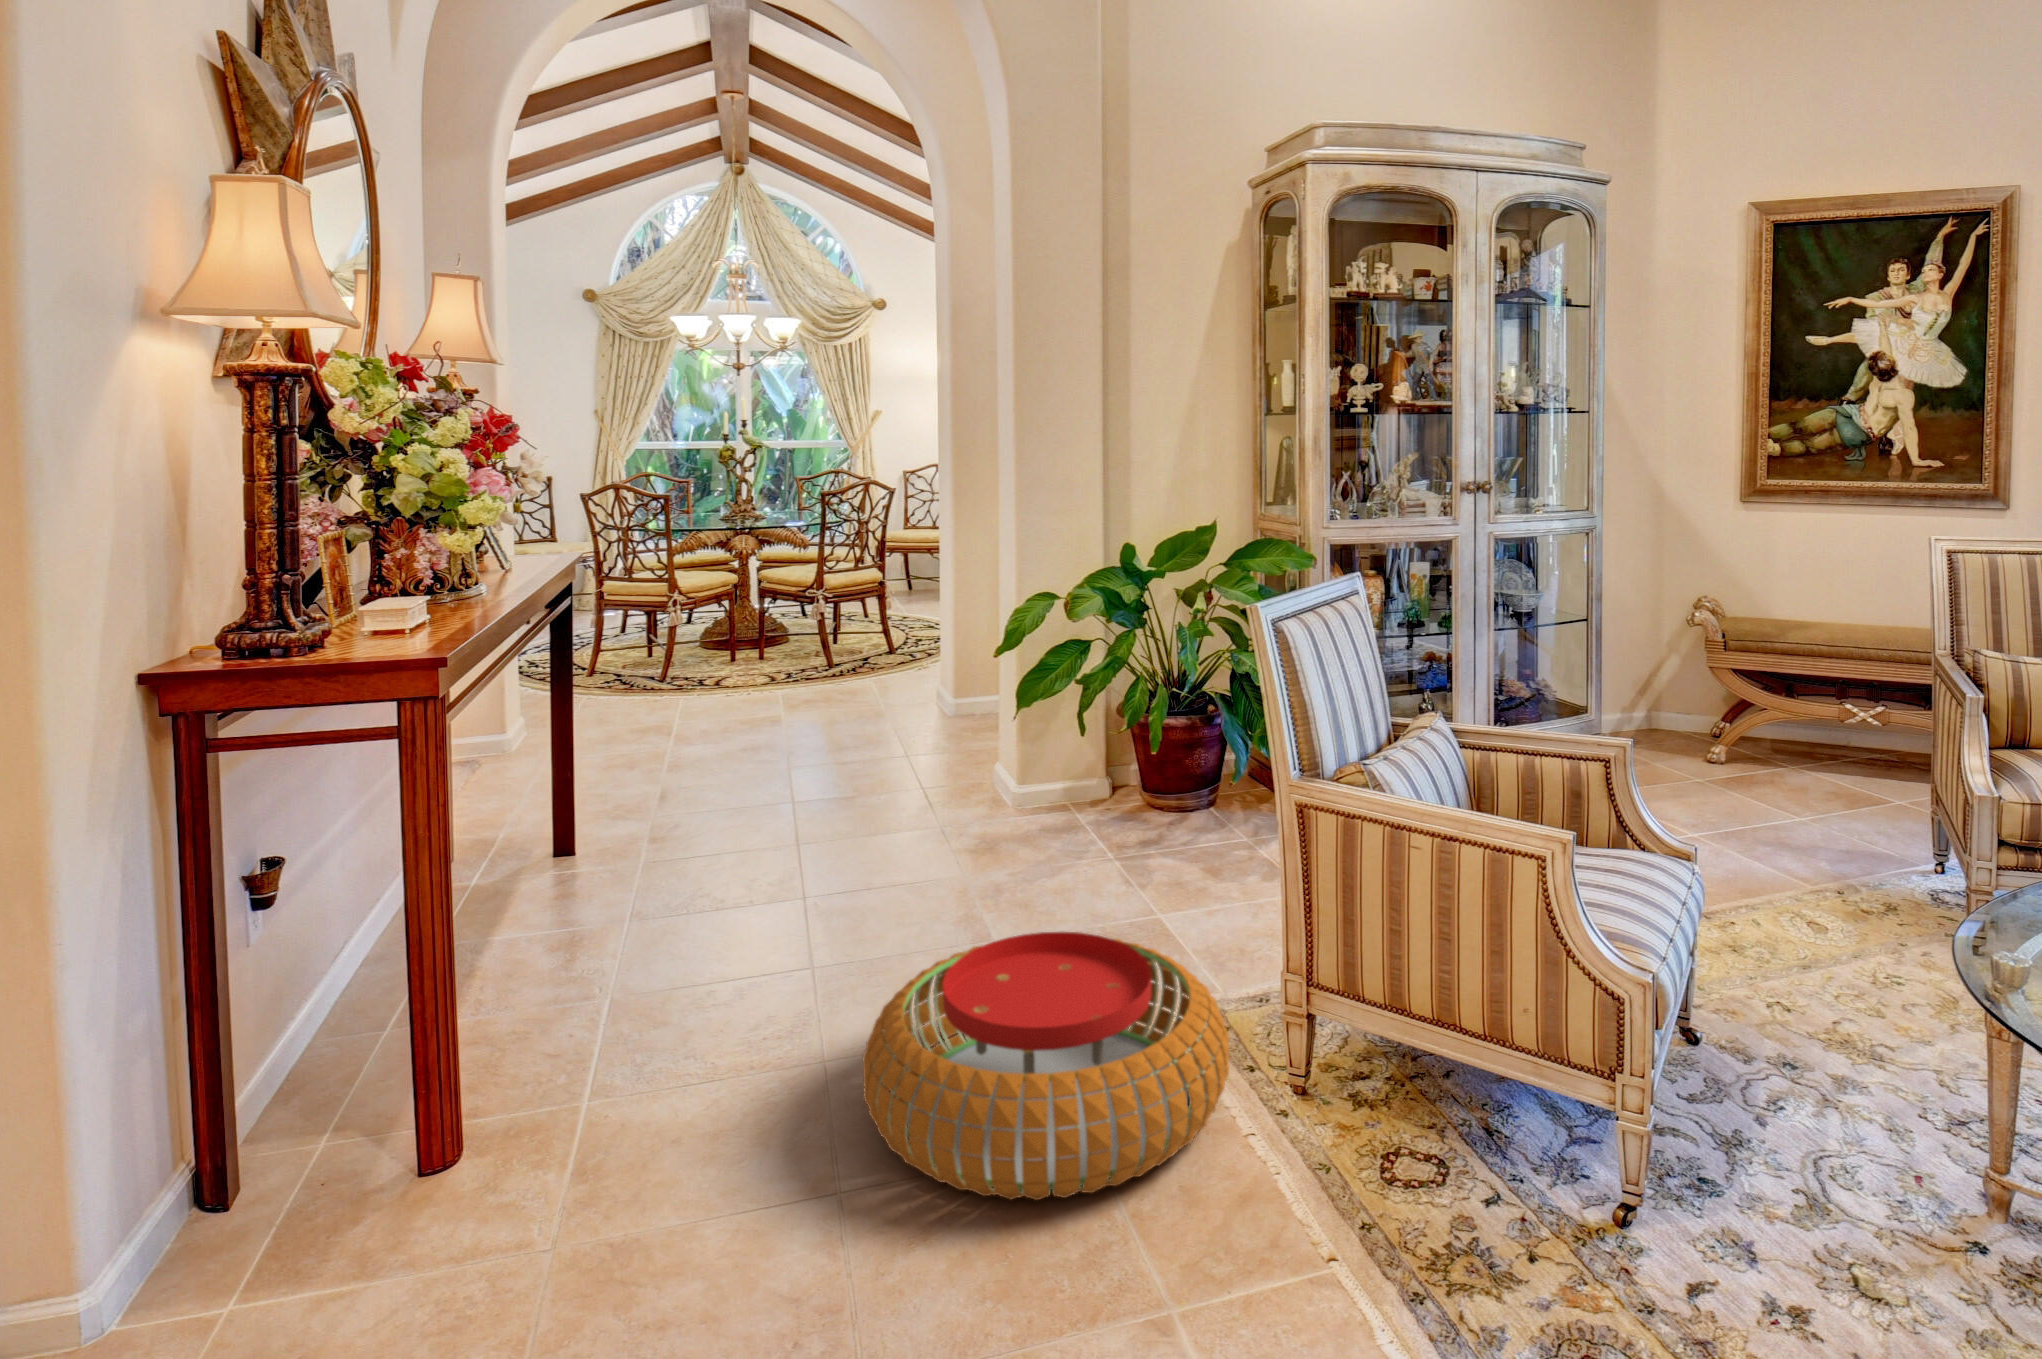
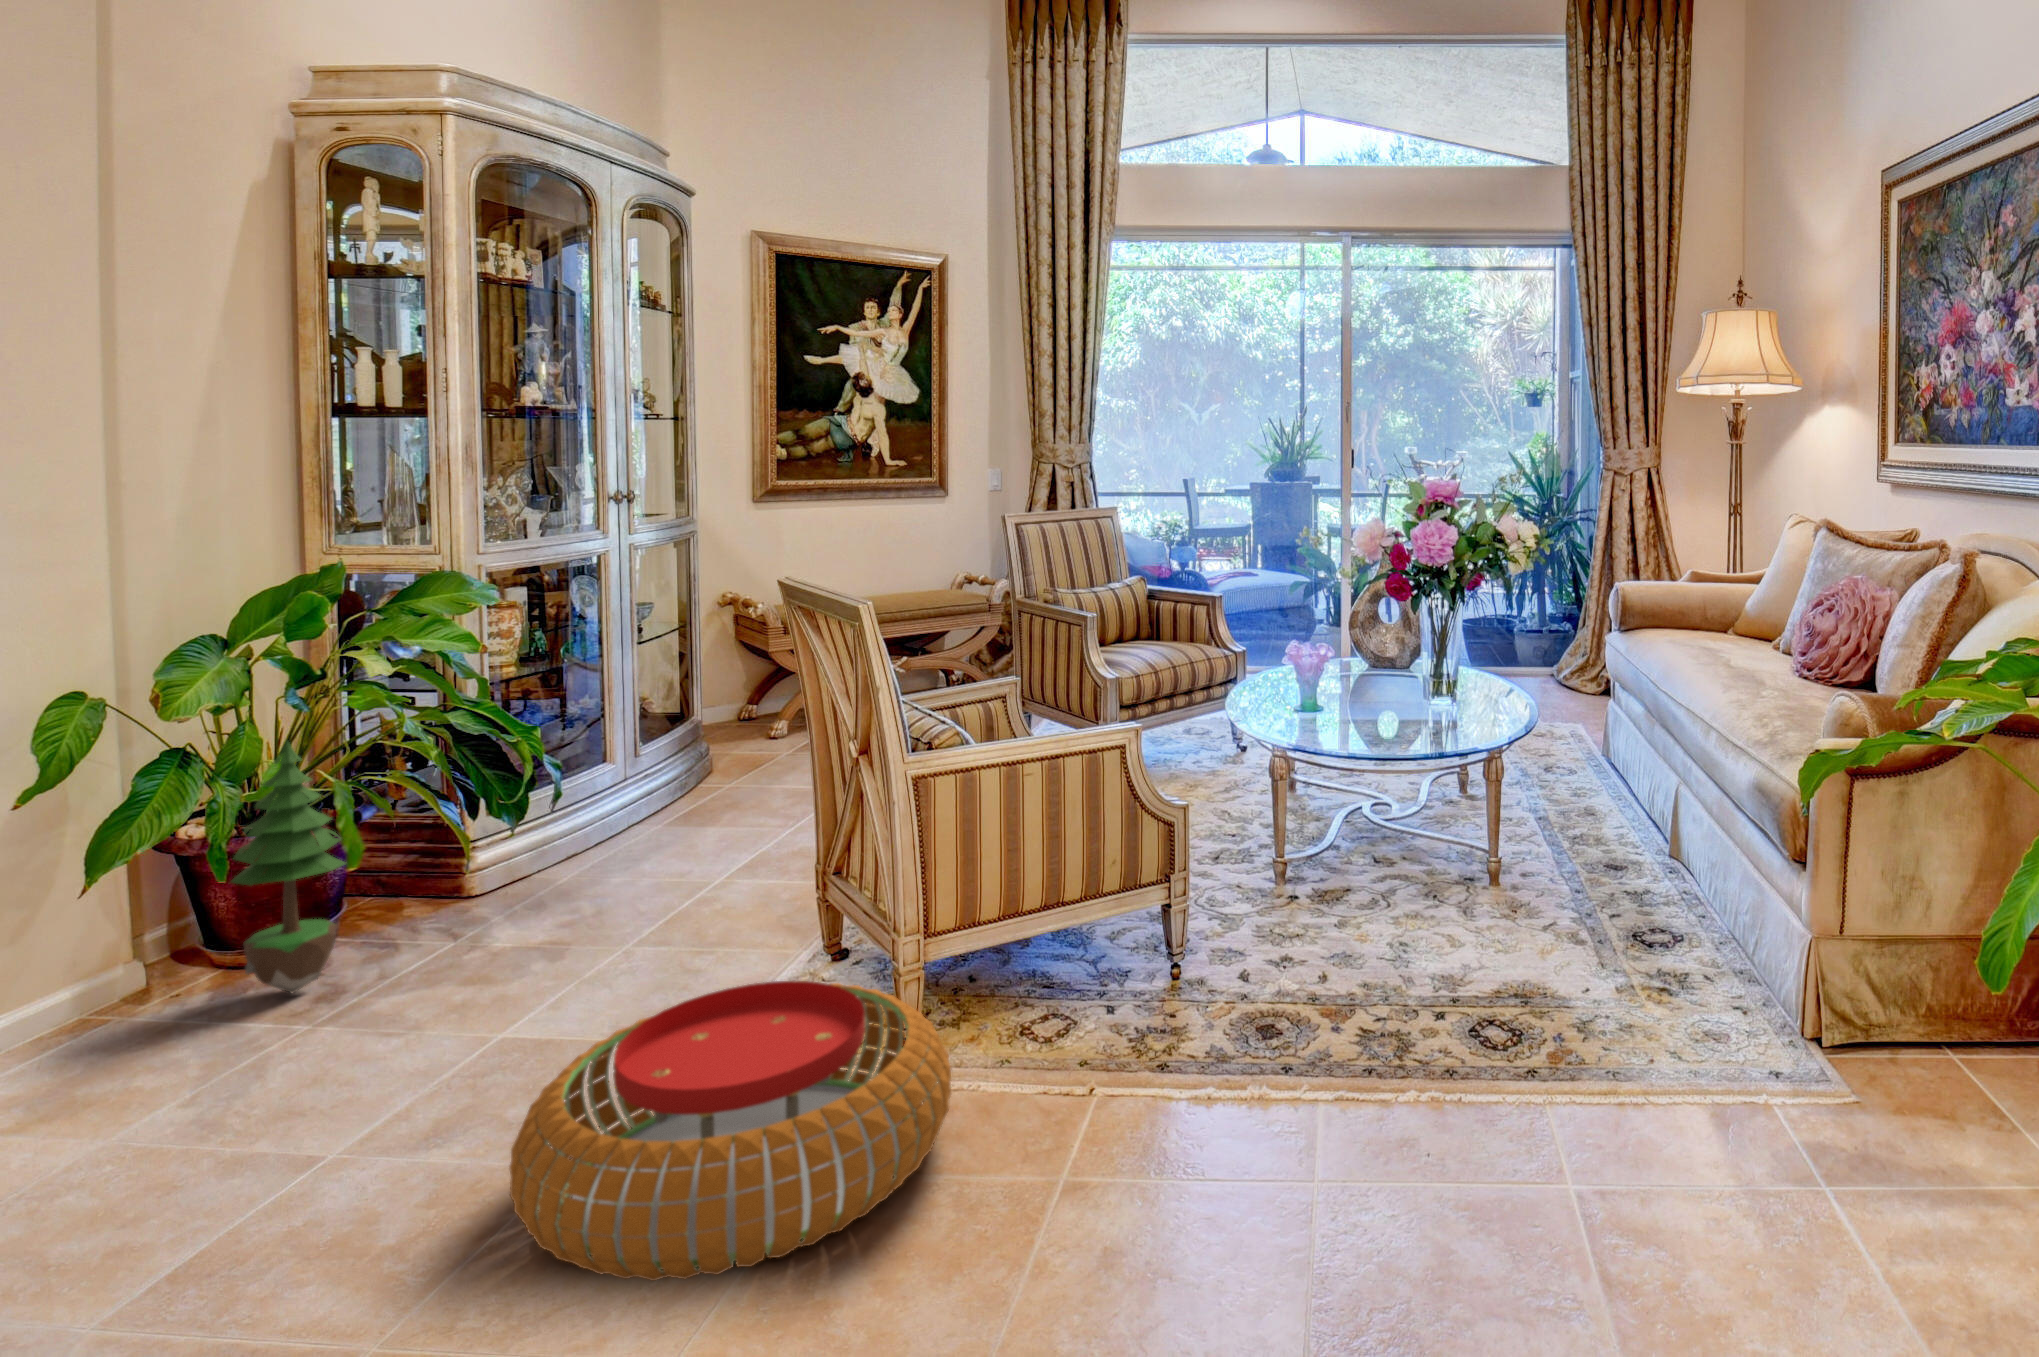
potted tree: none [1120,646,1186,831] -> present [231,741,345,993]

